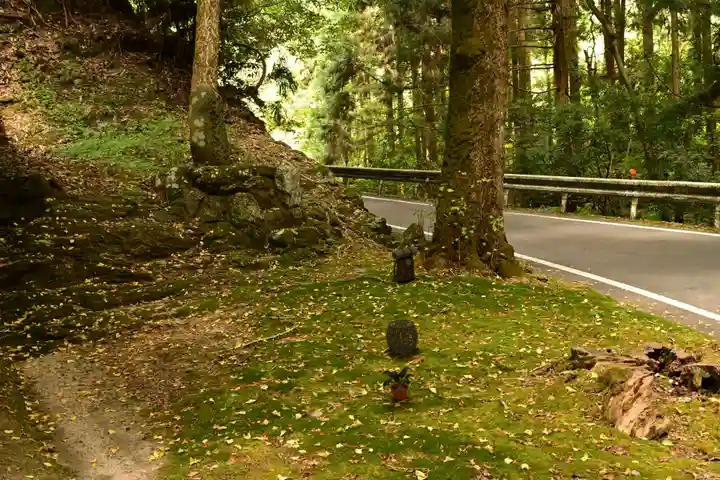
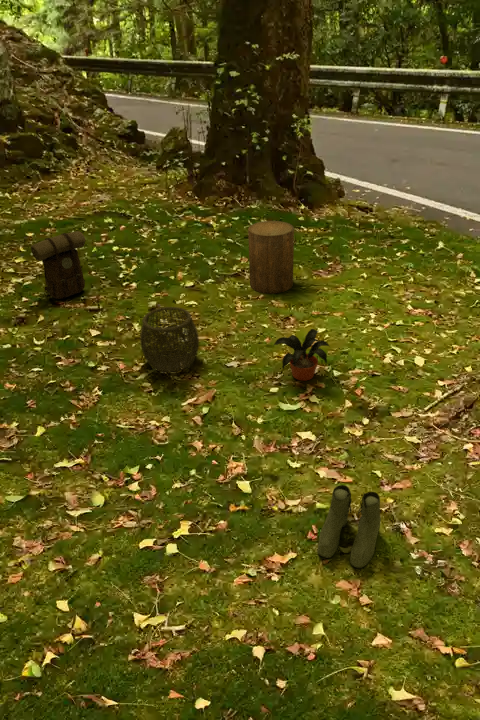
backpack: present [392,247,418,282] -> present [31,231,86,299]
stool: none [453,280,482,324] -> present [248,221,294,293]
potted plant: present [382,367,415,400] -> present [274,329,329,381]
boots: none [463,378,493,411] -> present [318,485,381,568]

